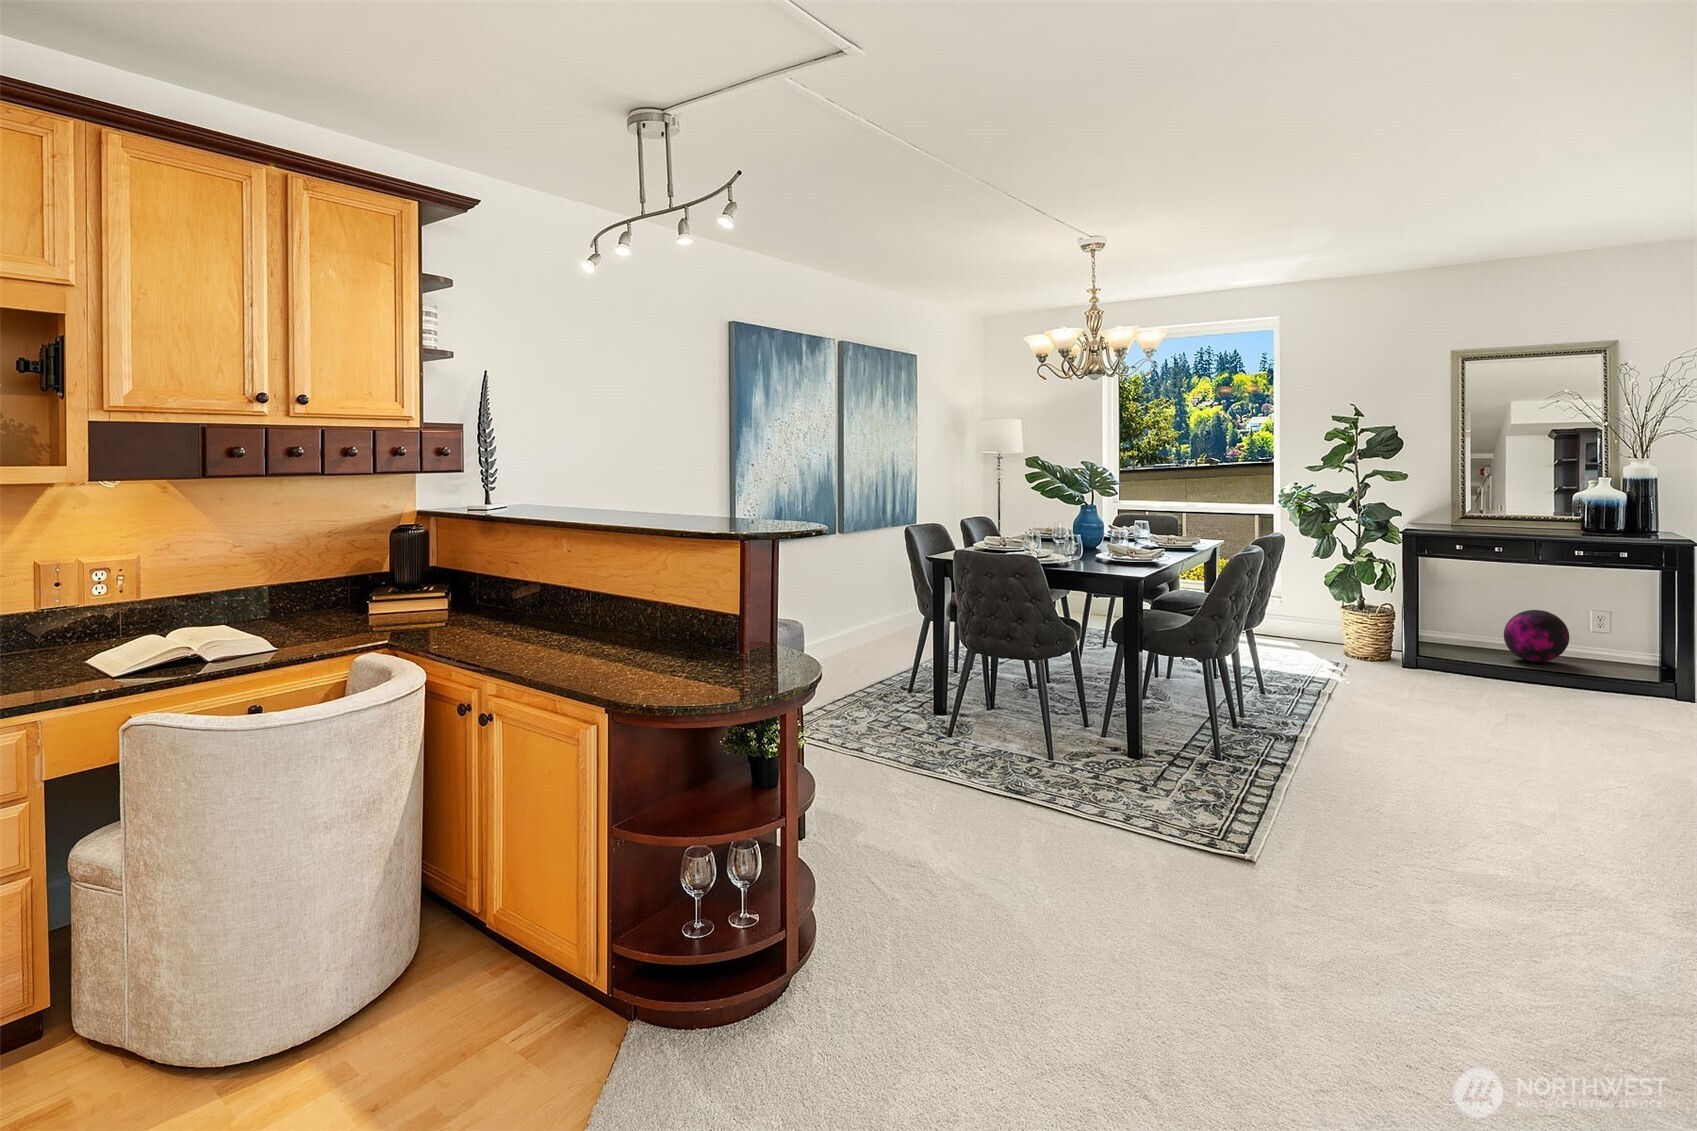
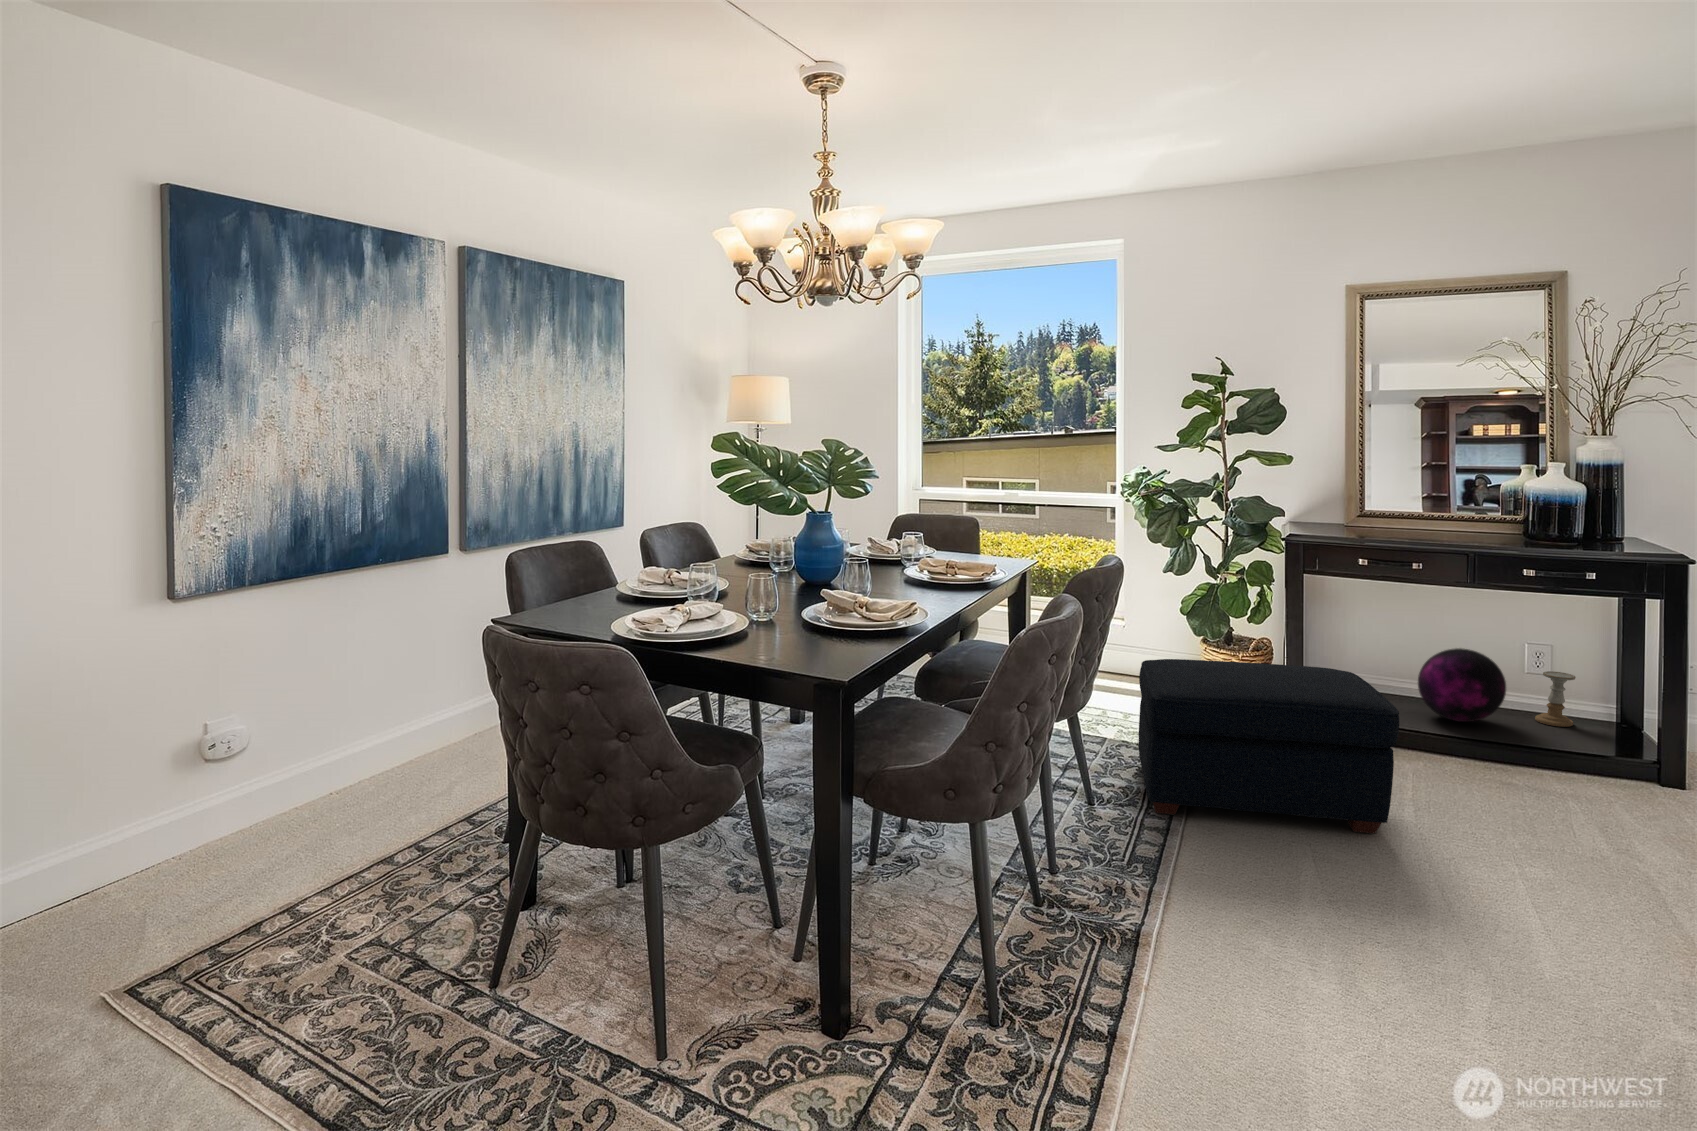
ottoman: none [1294,609,1470,712] -> present [1139,659,1399,834]
candle holder: none [1595,628,1624,666] -> present [1535,671,1576,727]

